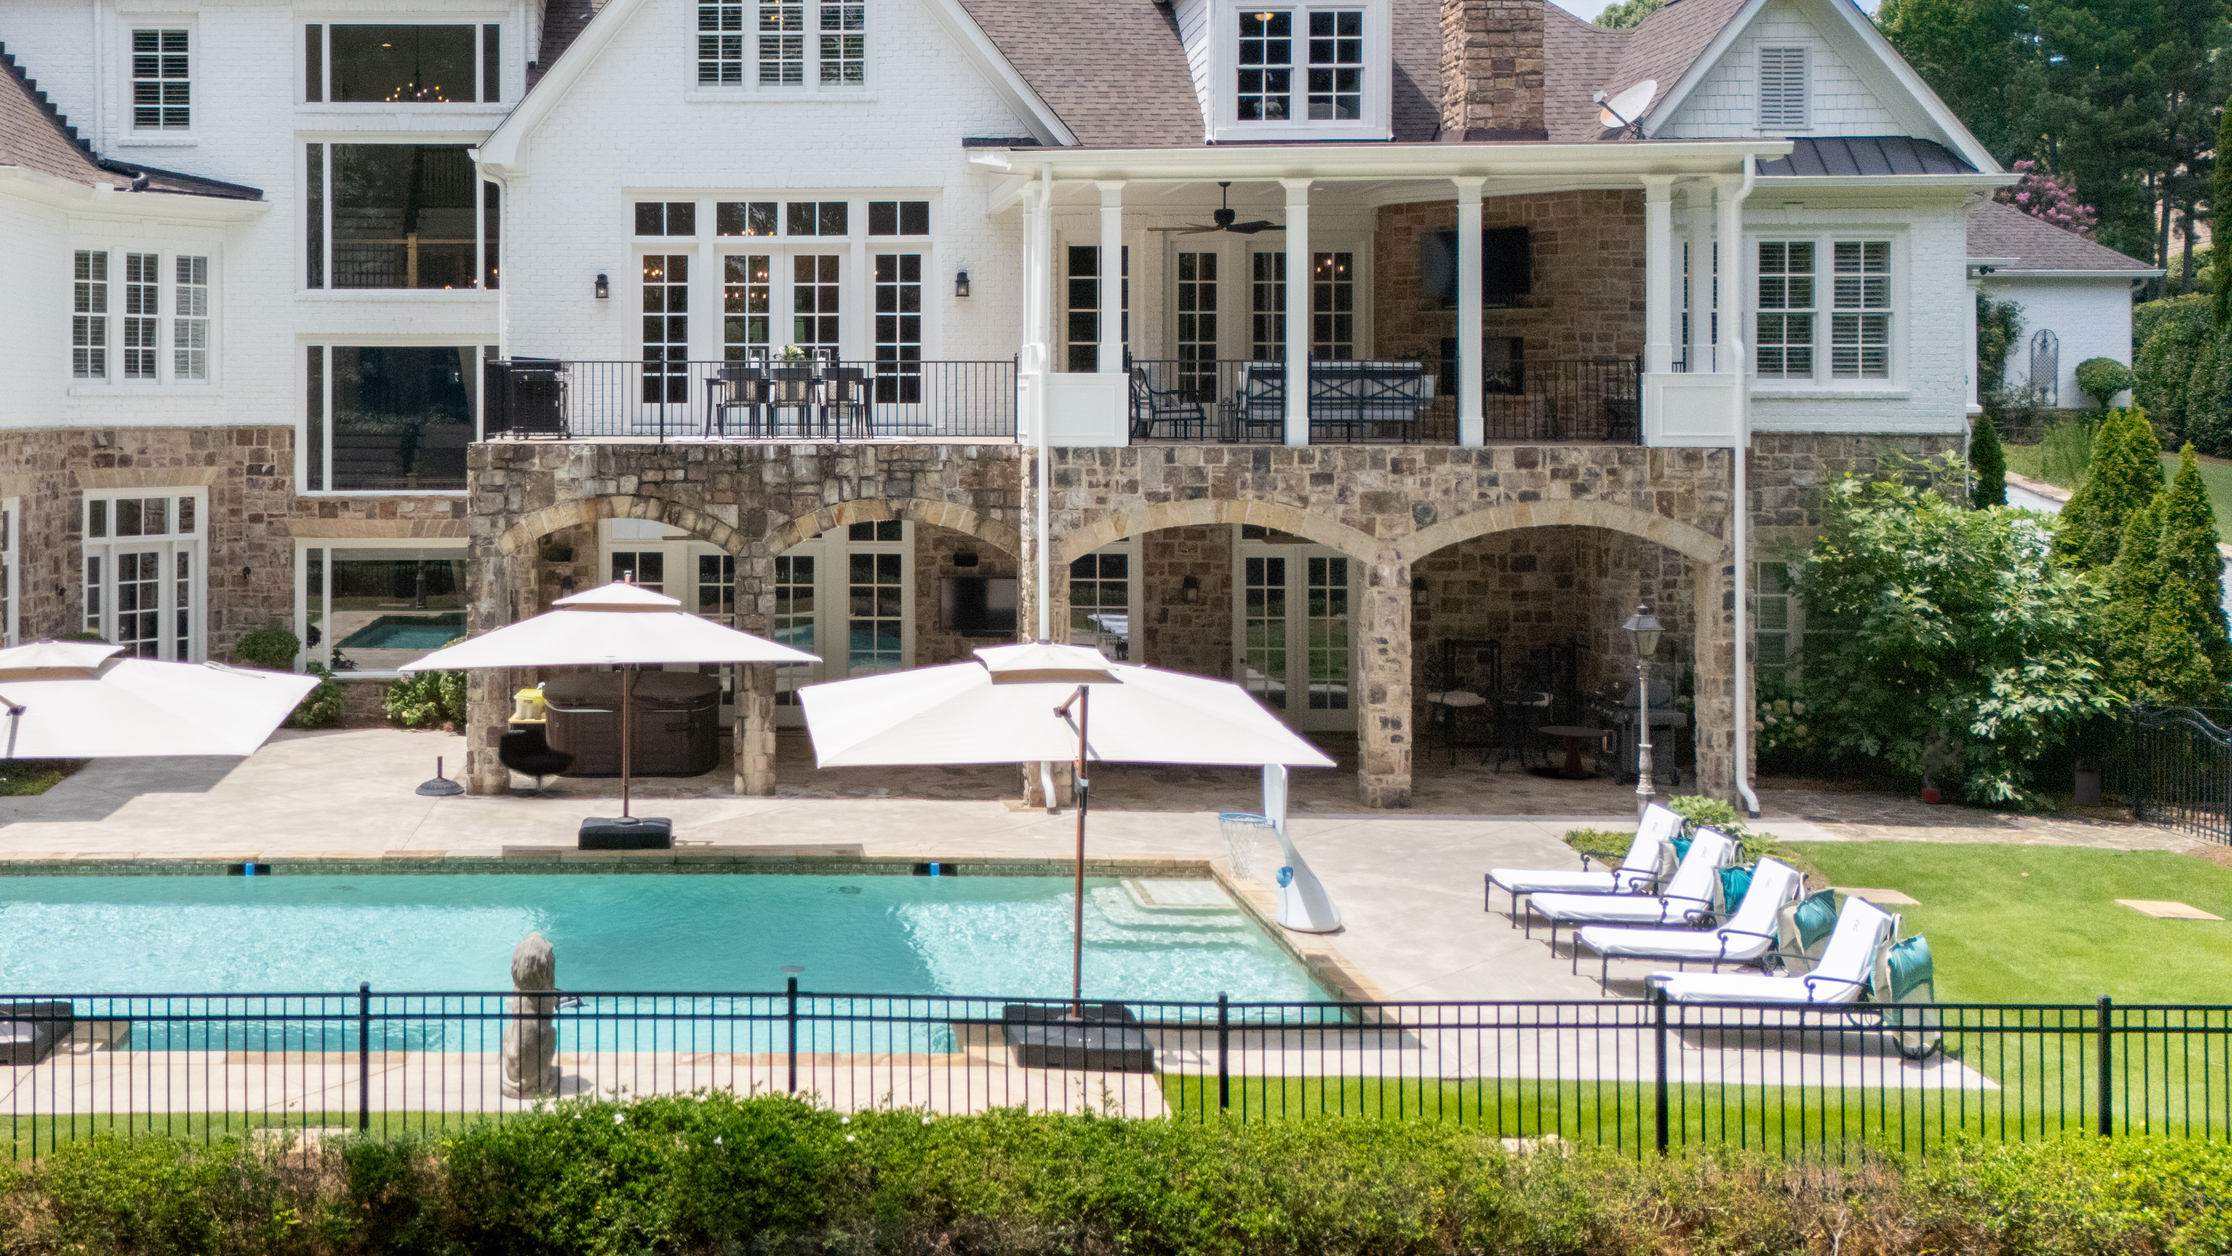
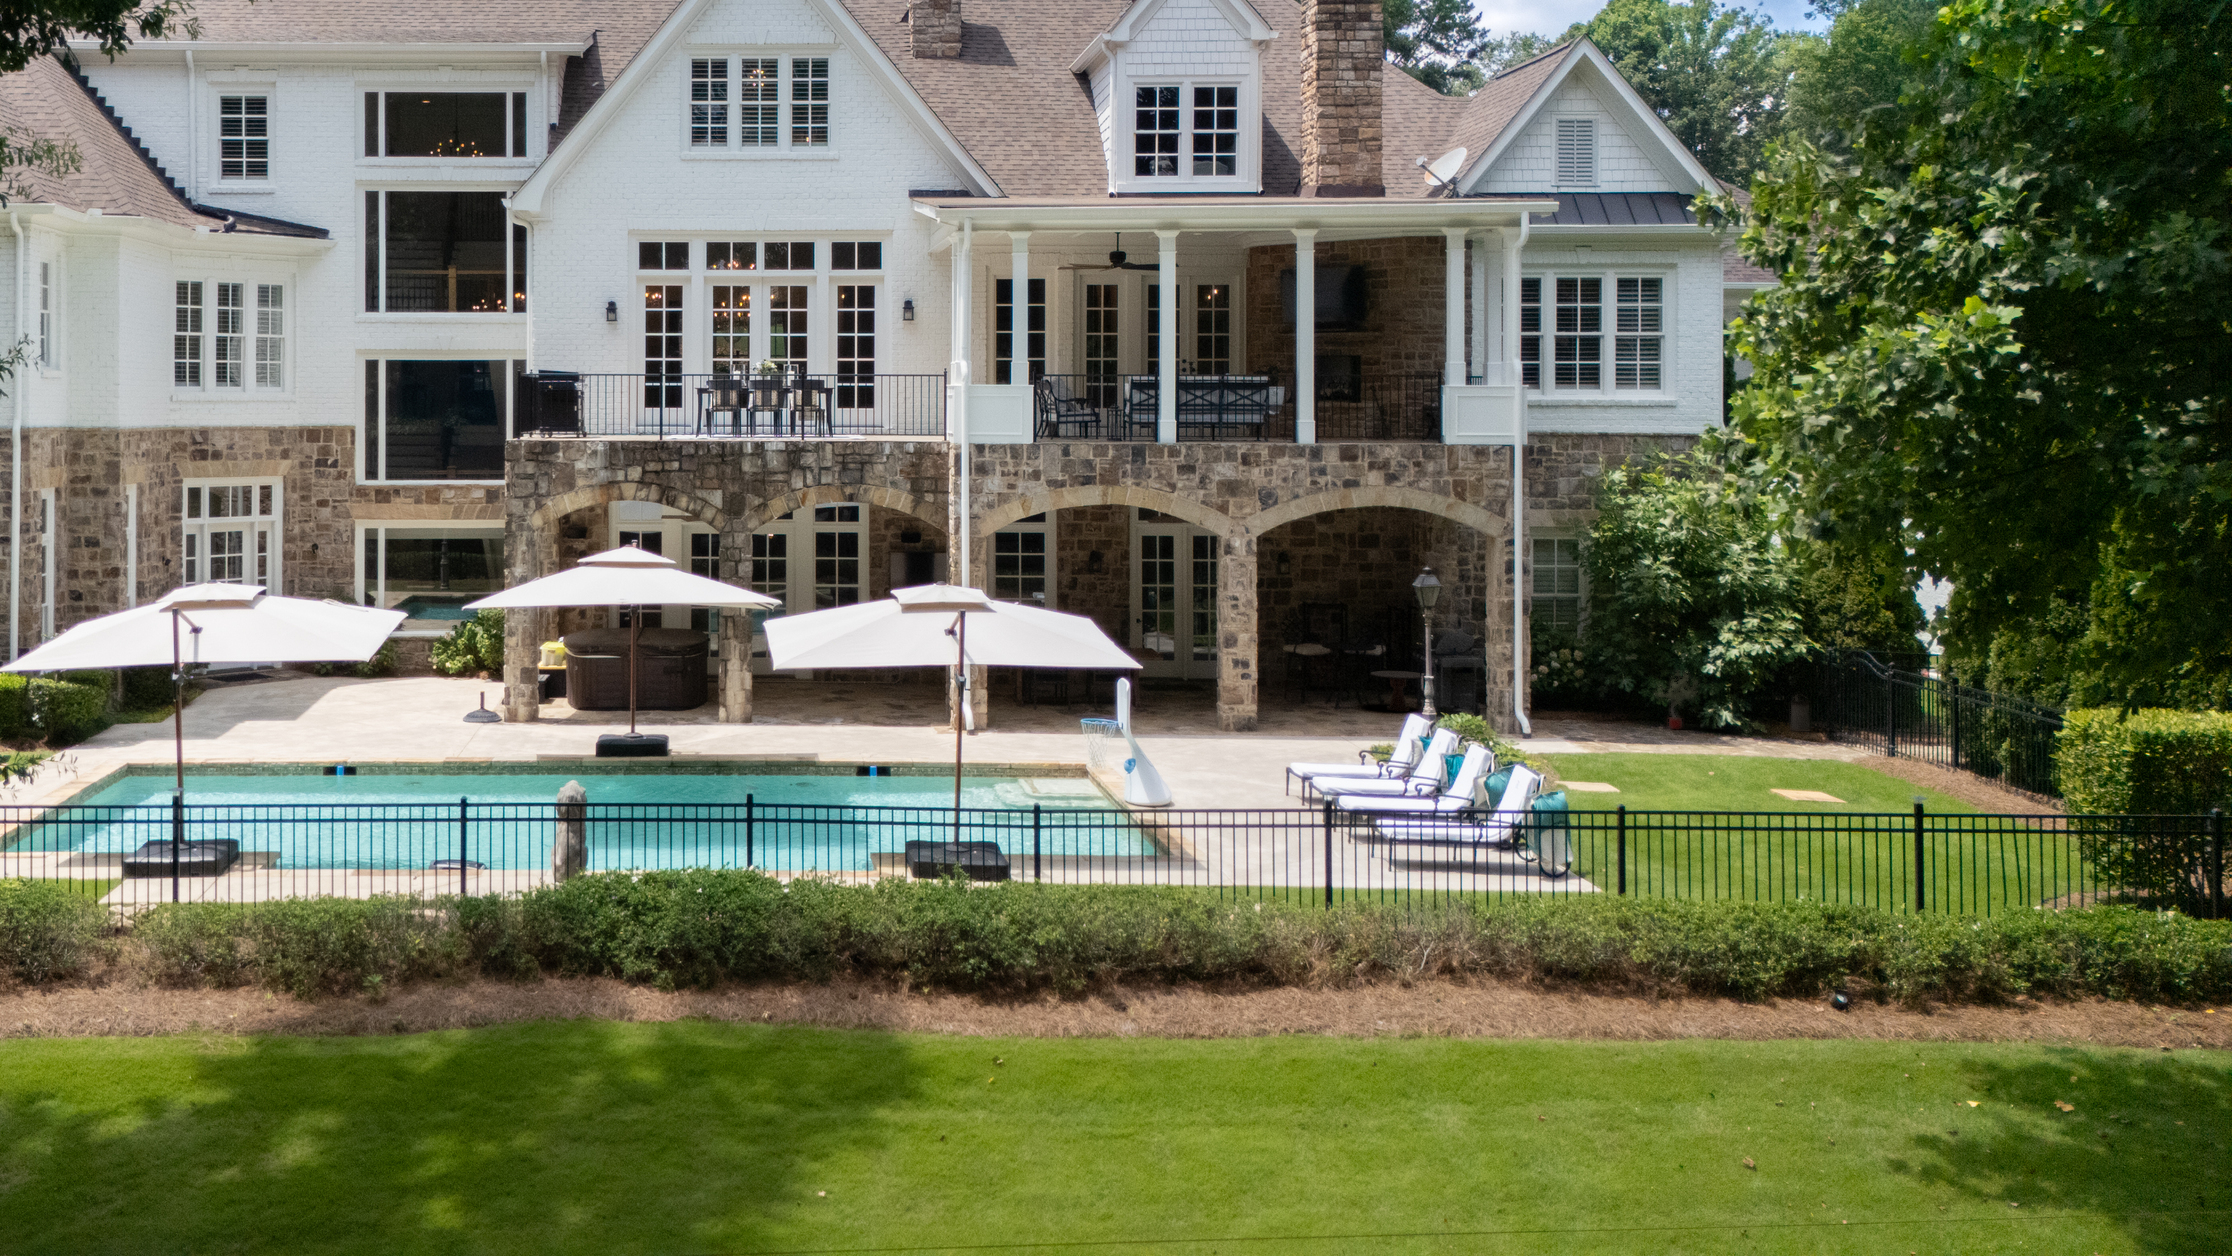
lounge chair: present [498,729,575,796] -> none [529,670,592,723]

